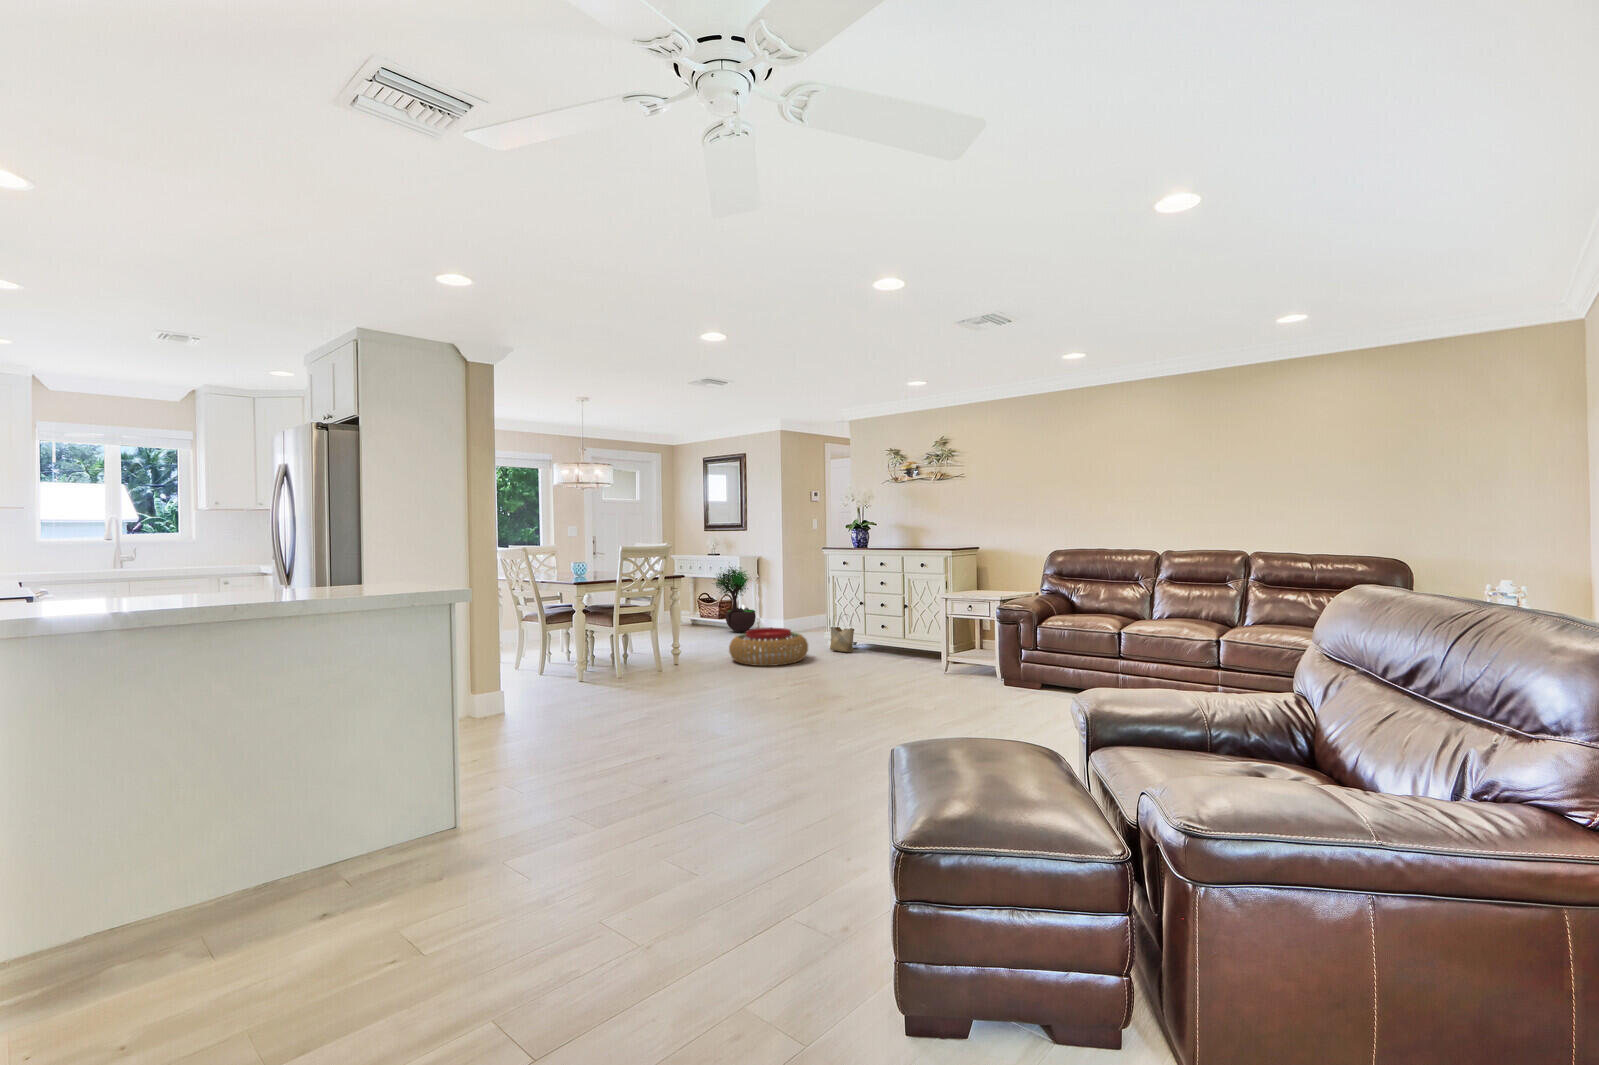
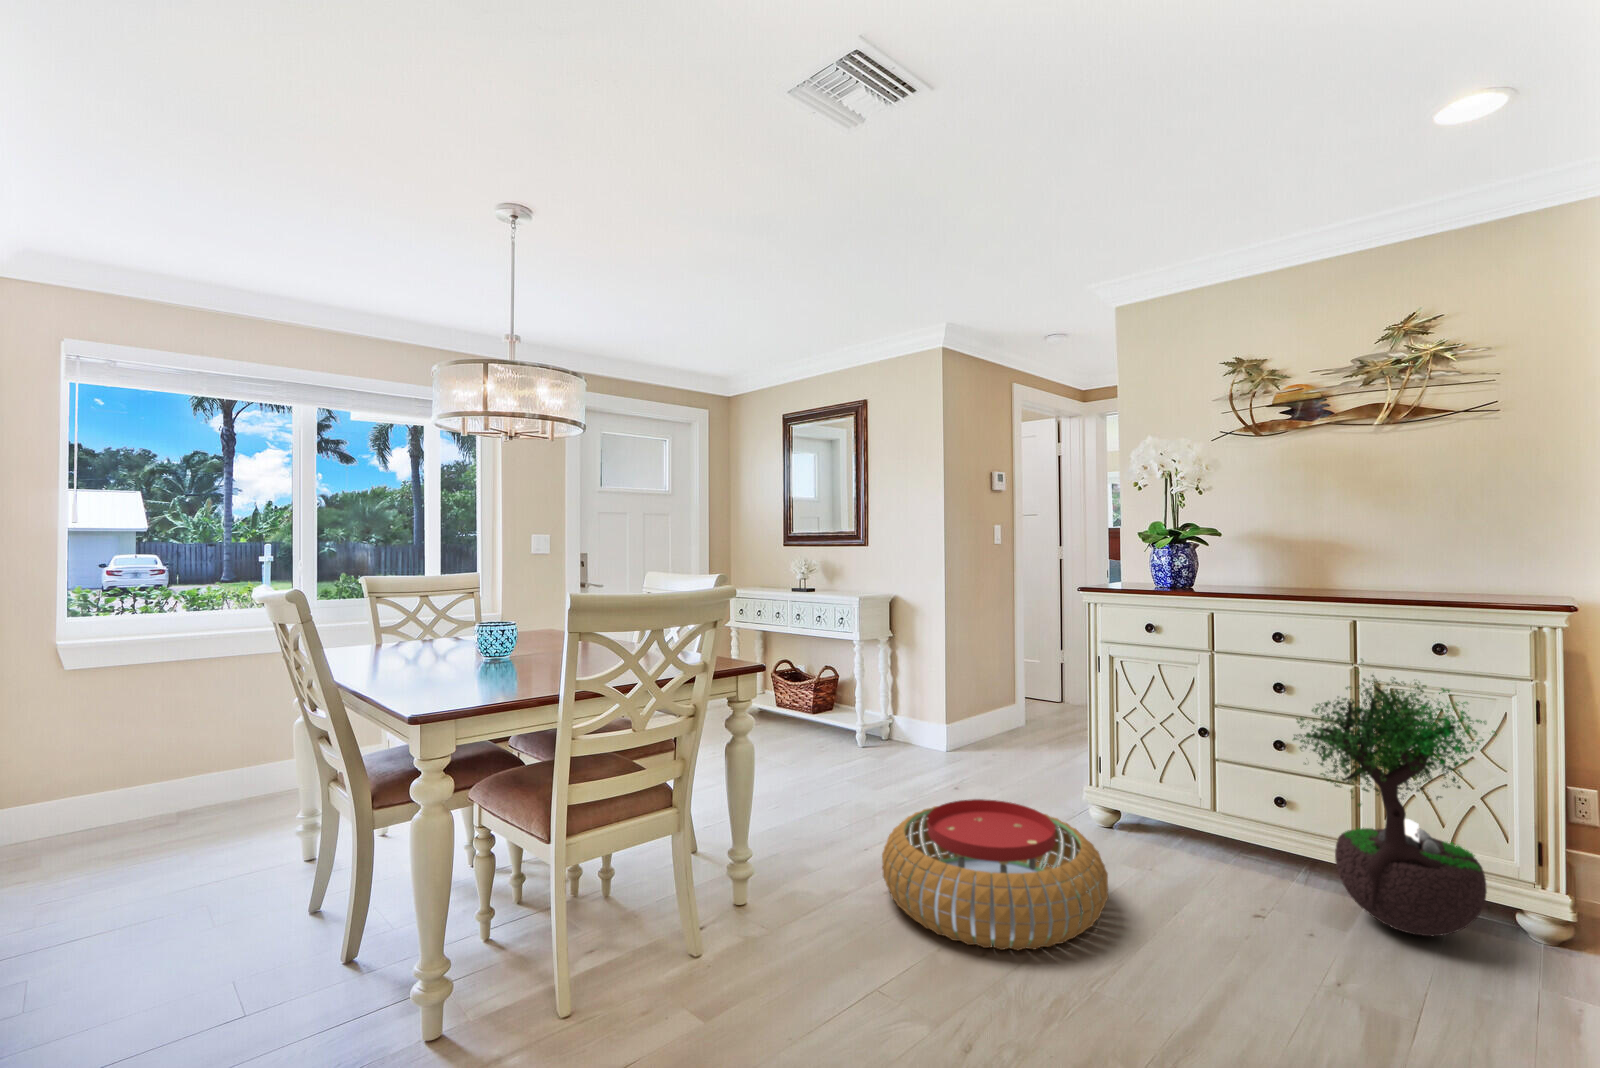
potted tree: present [714,567,756,632] -> present [1293,660,1497,936]
woven basket: present [830,614,854,652] -> none [1117,755,1192,862]

